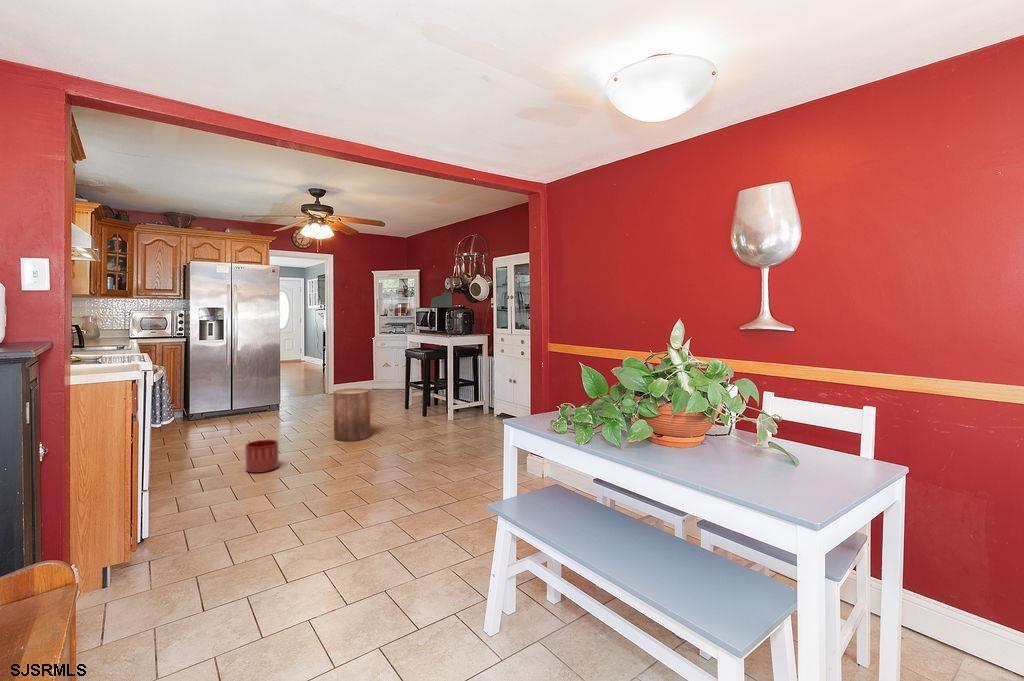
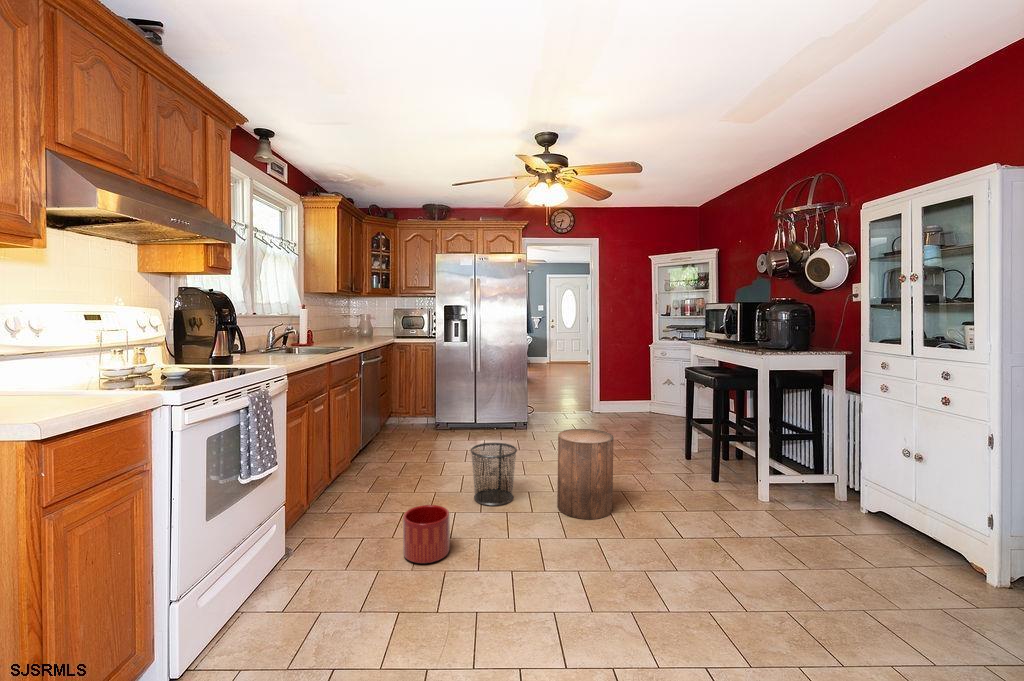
waste bin: none [268,405,304,446] -> present [470,443,517,506]

